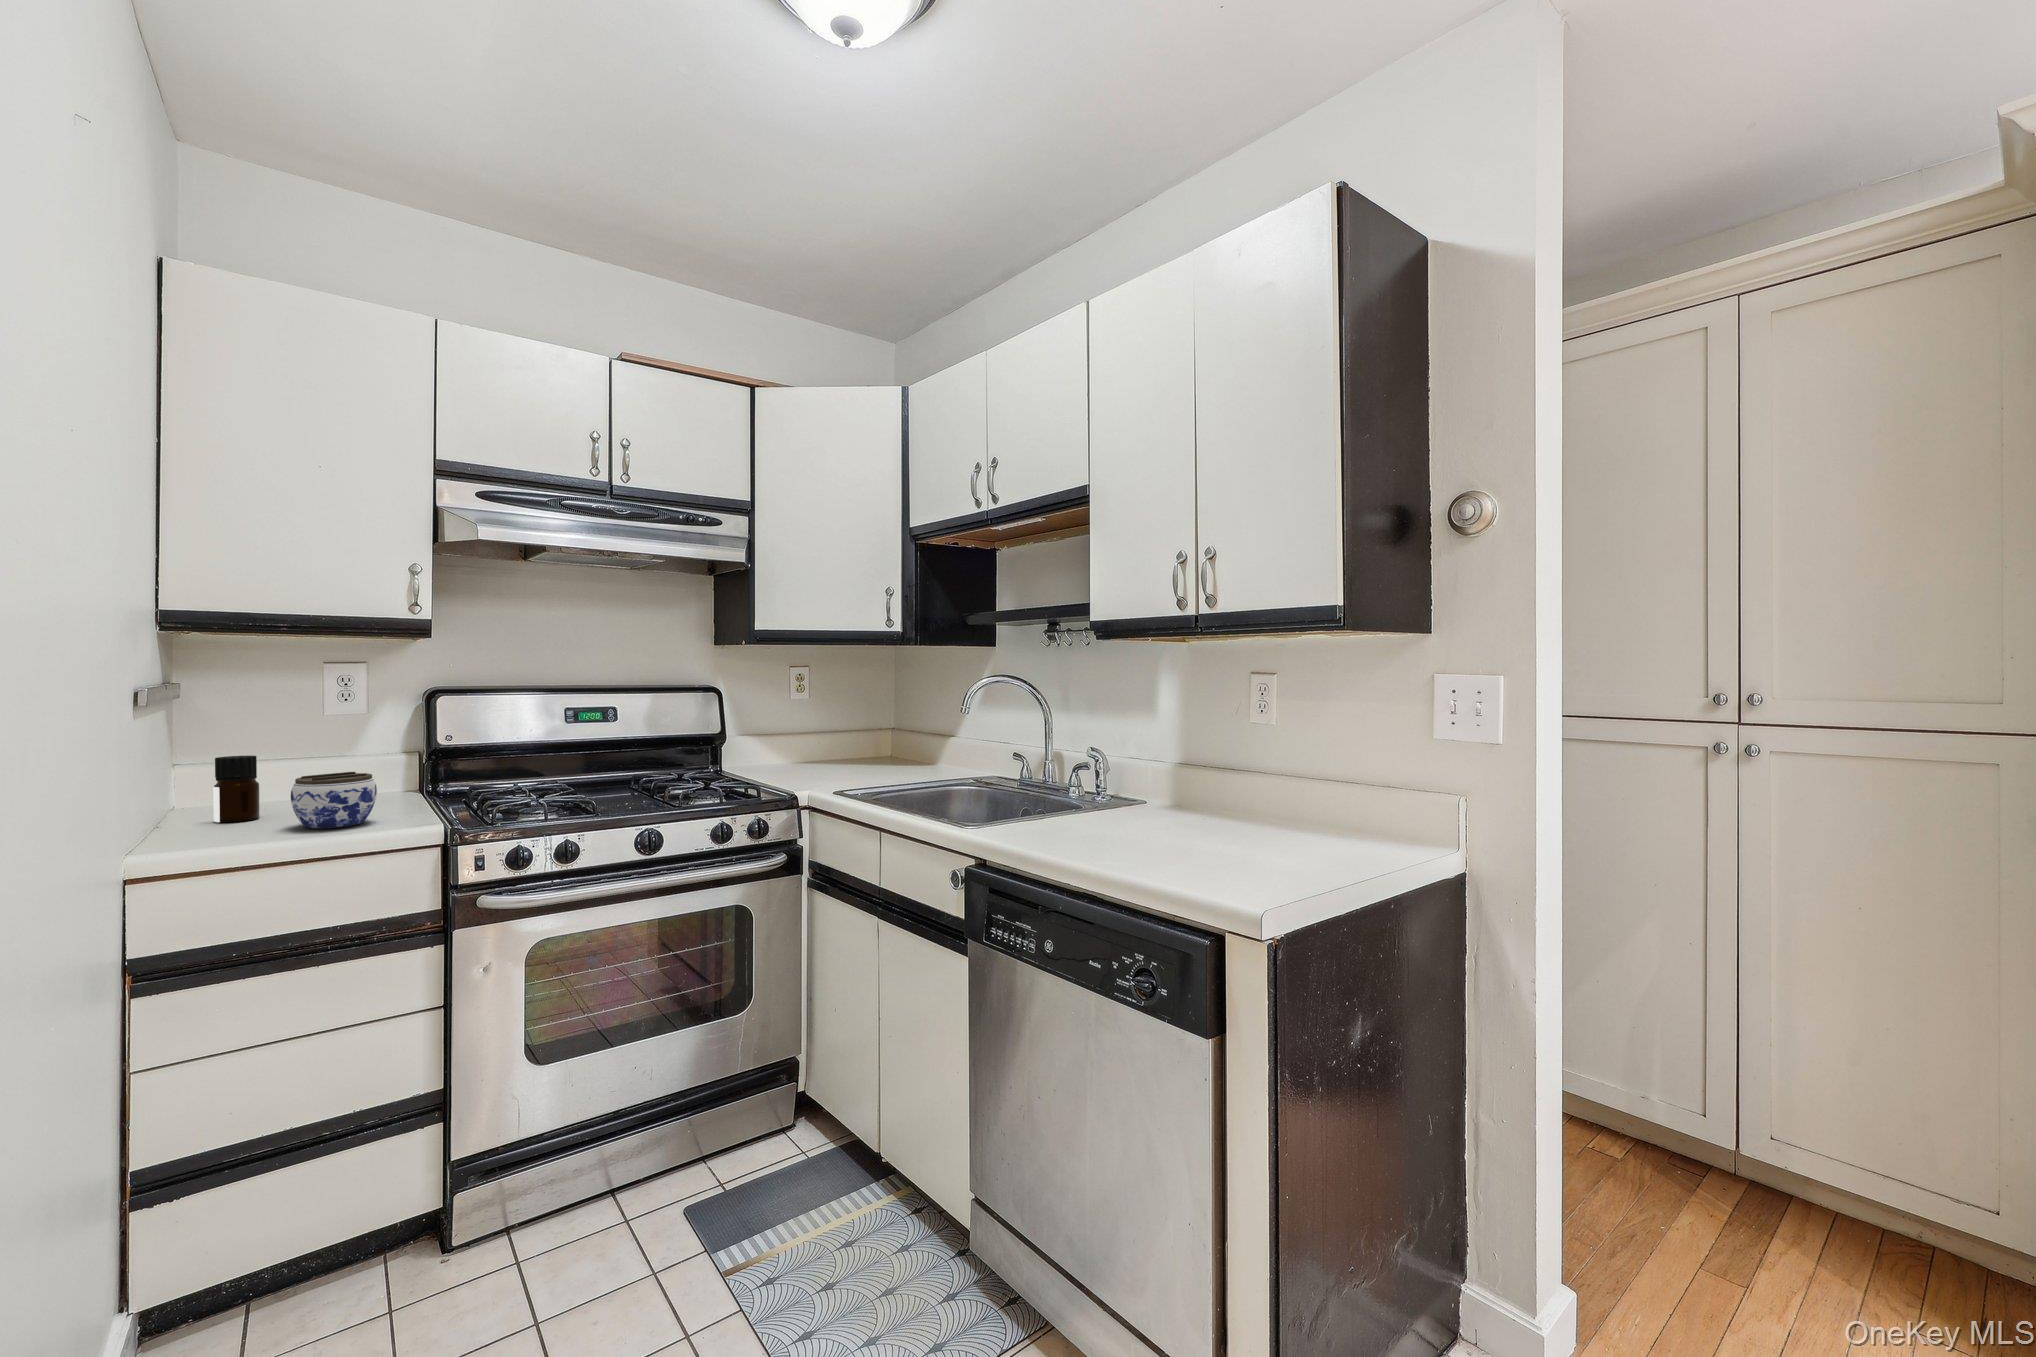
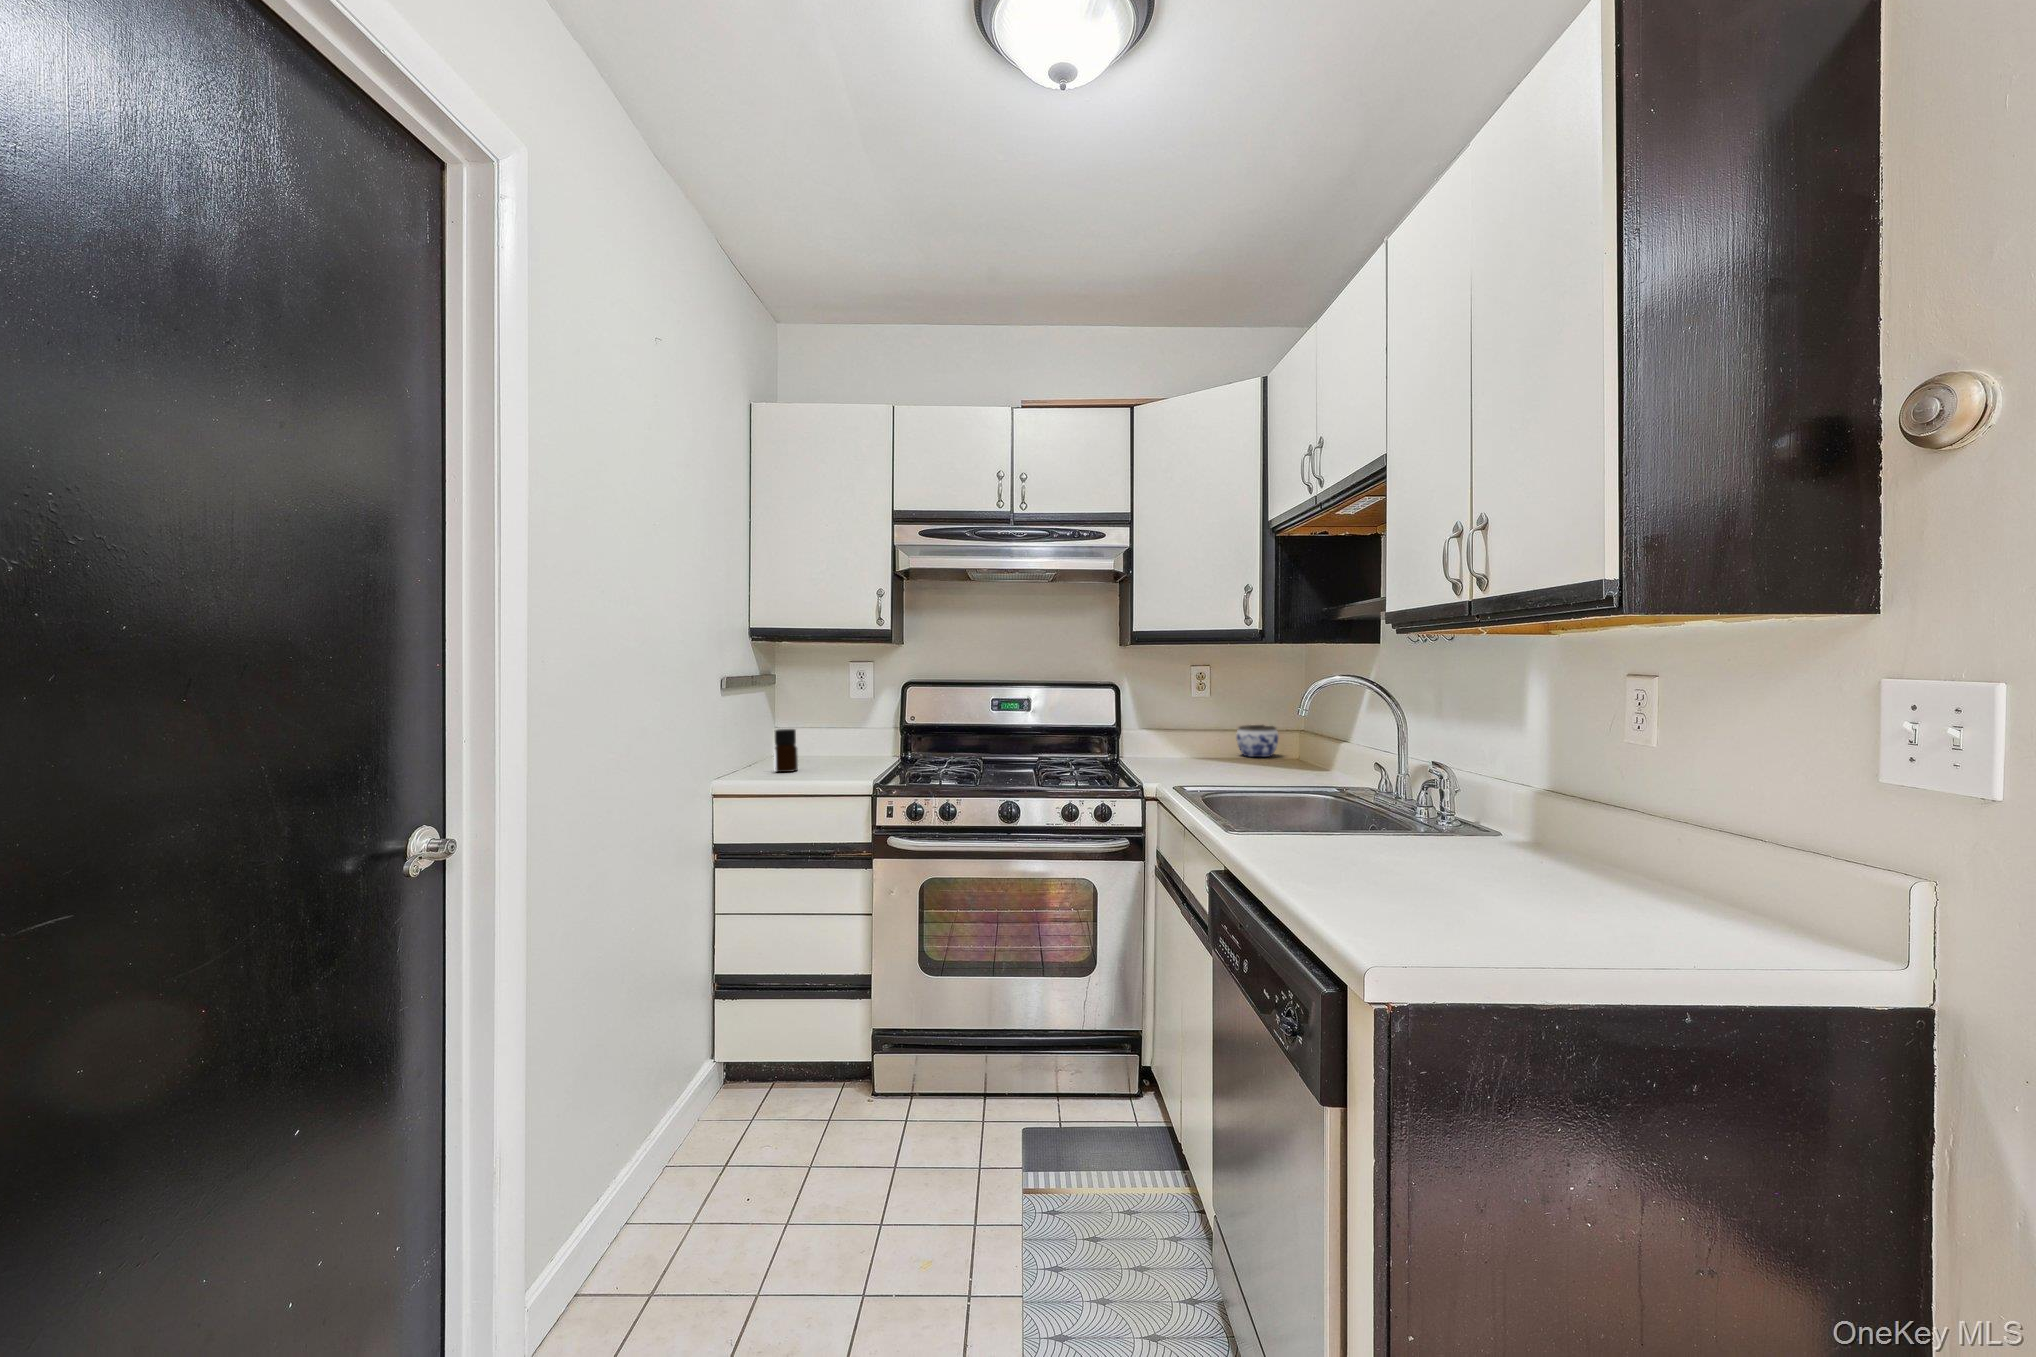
jar: present [291,772,377,829] -> present [1236,725,1279,757]

